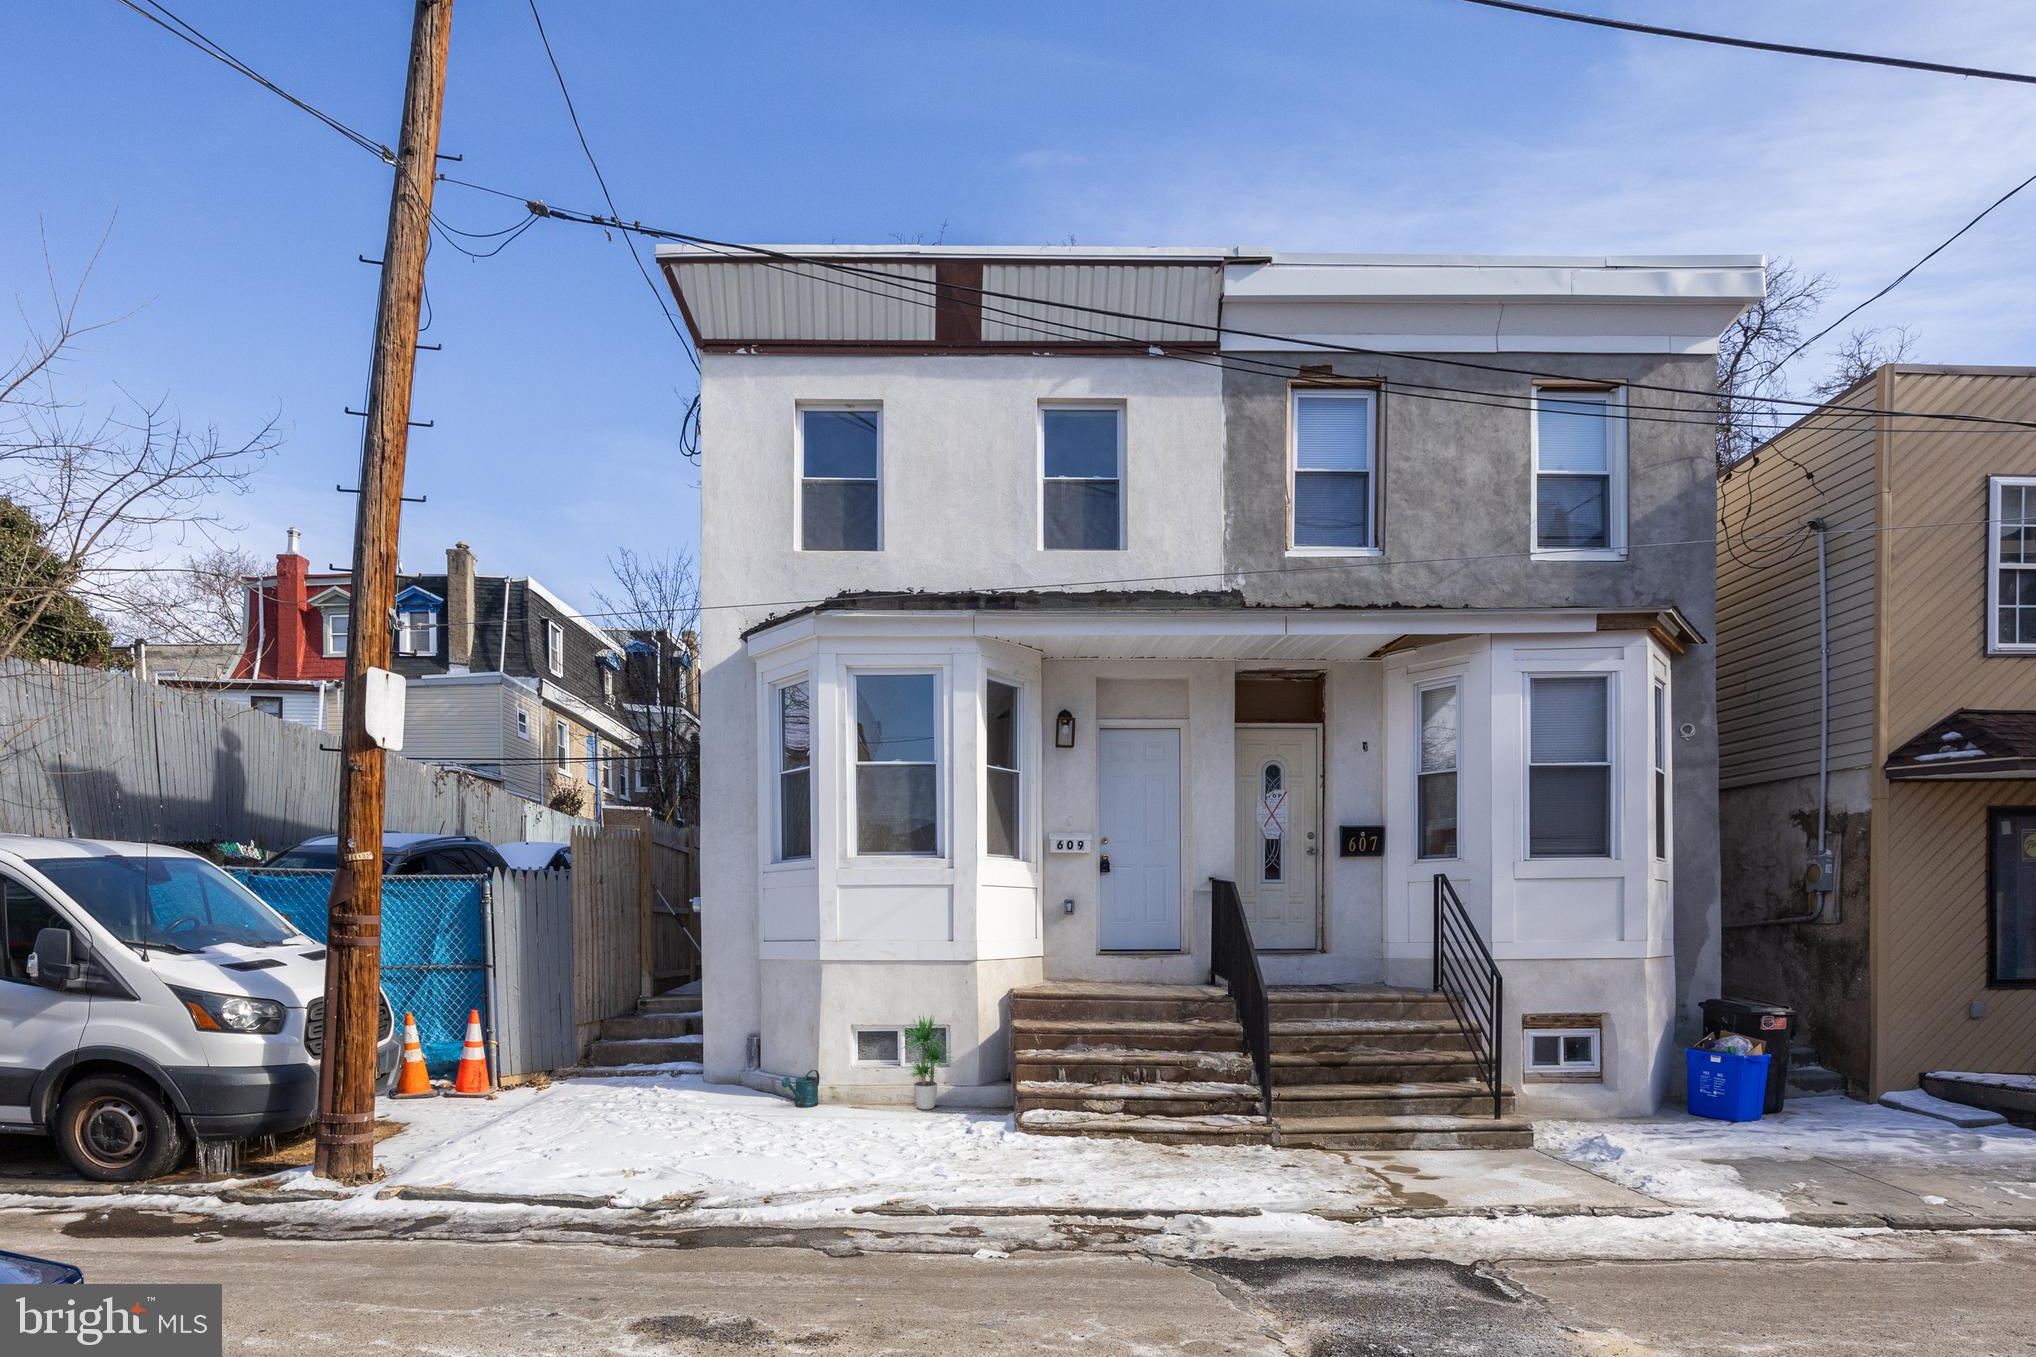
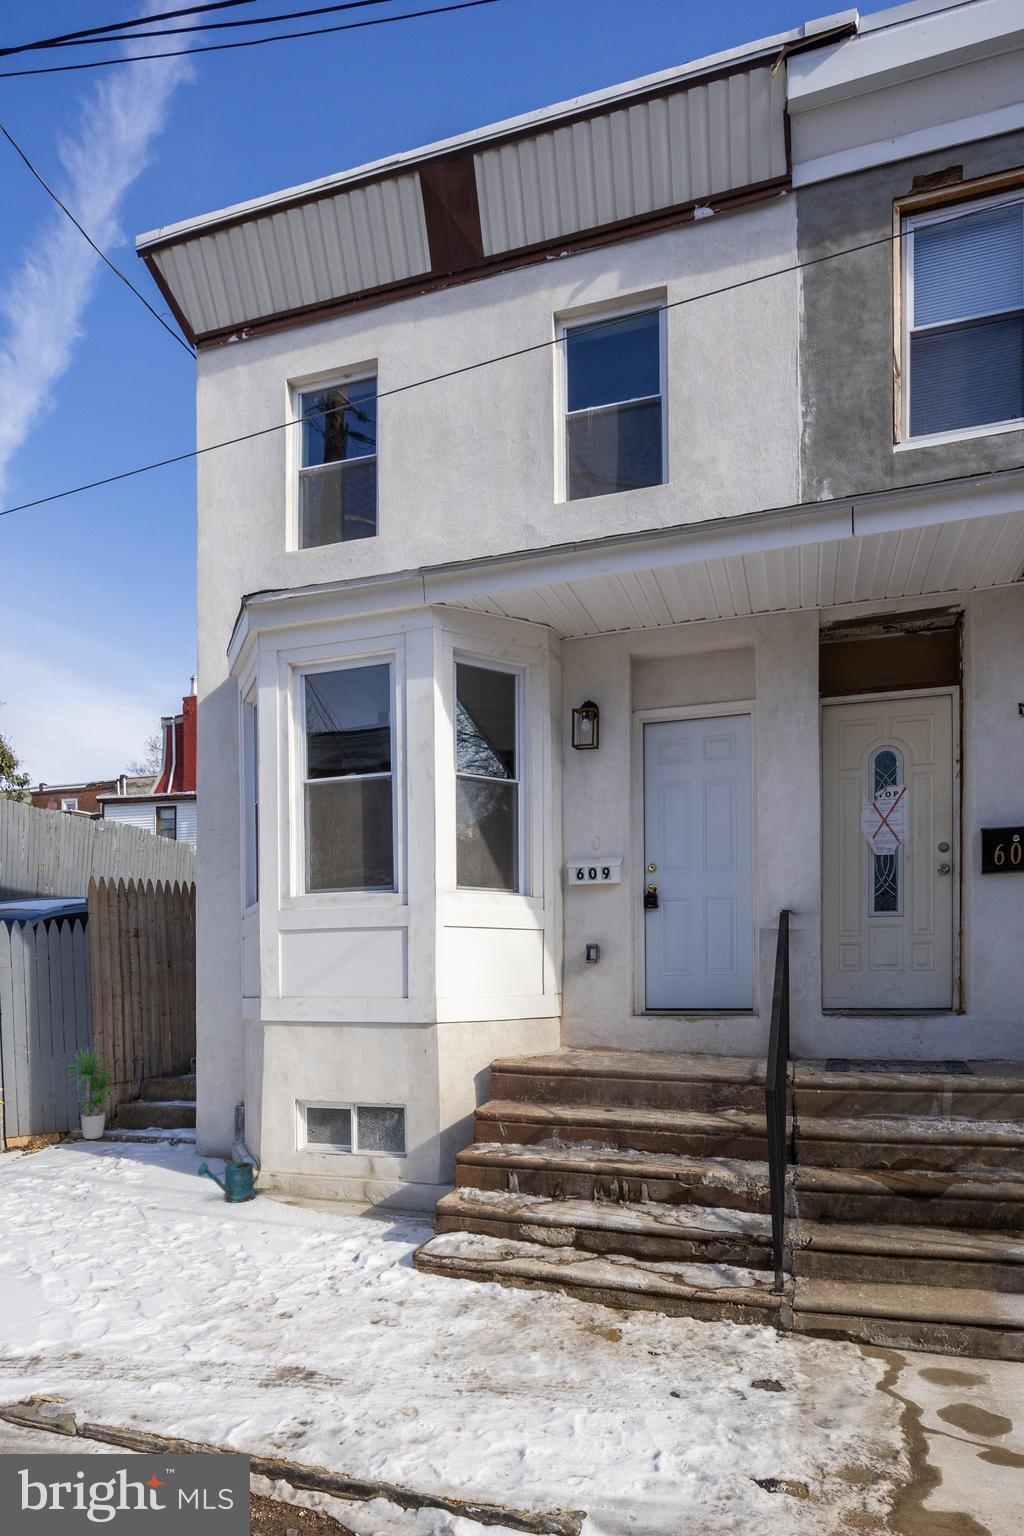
potted plant: present [901,1015,949,1109] -> present [68,1049,114,1139]

